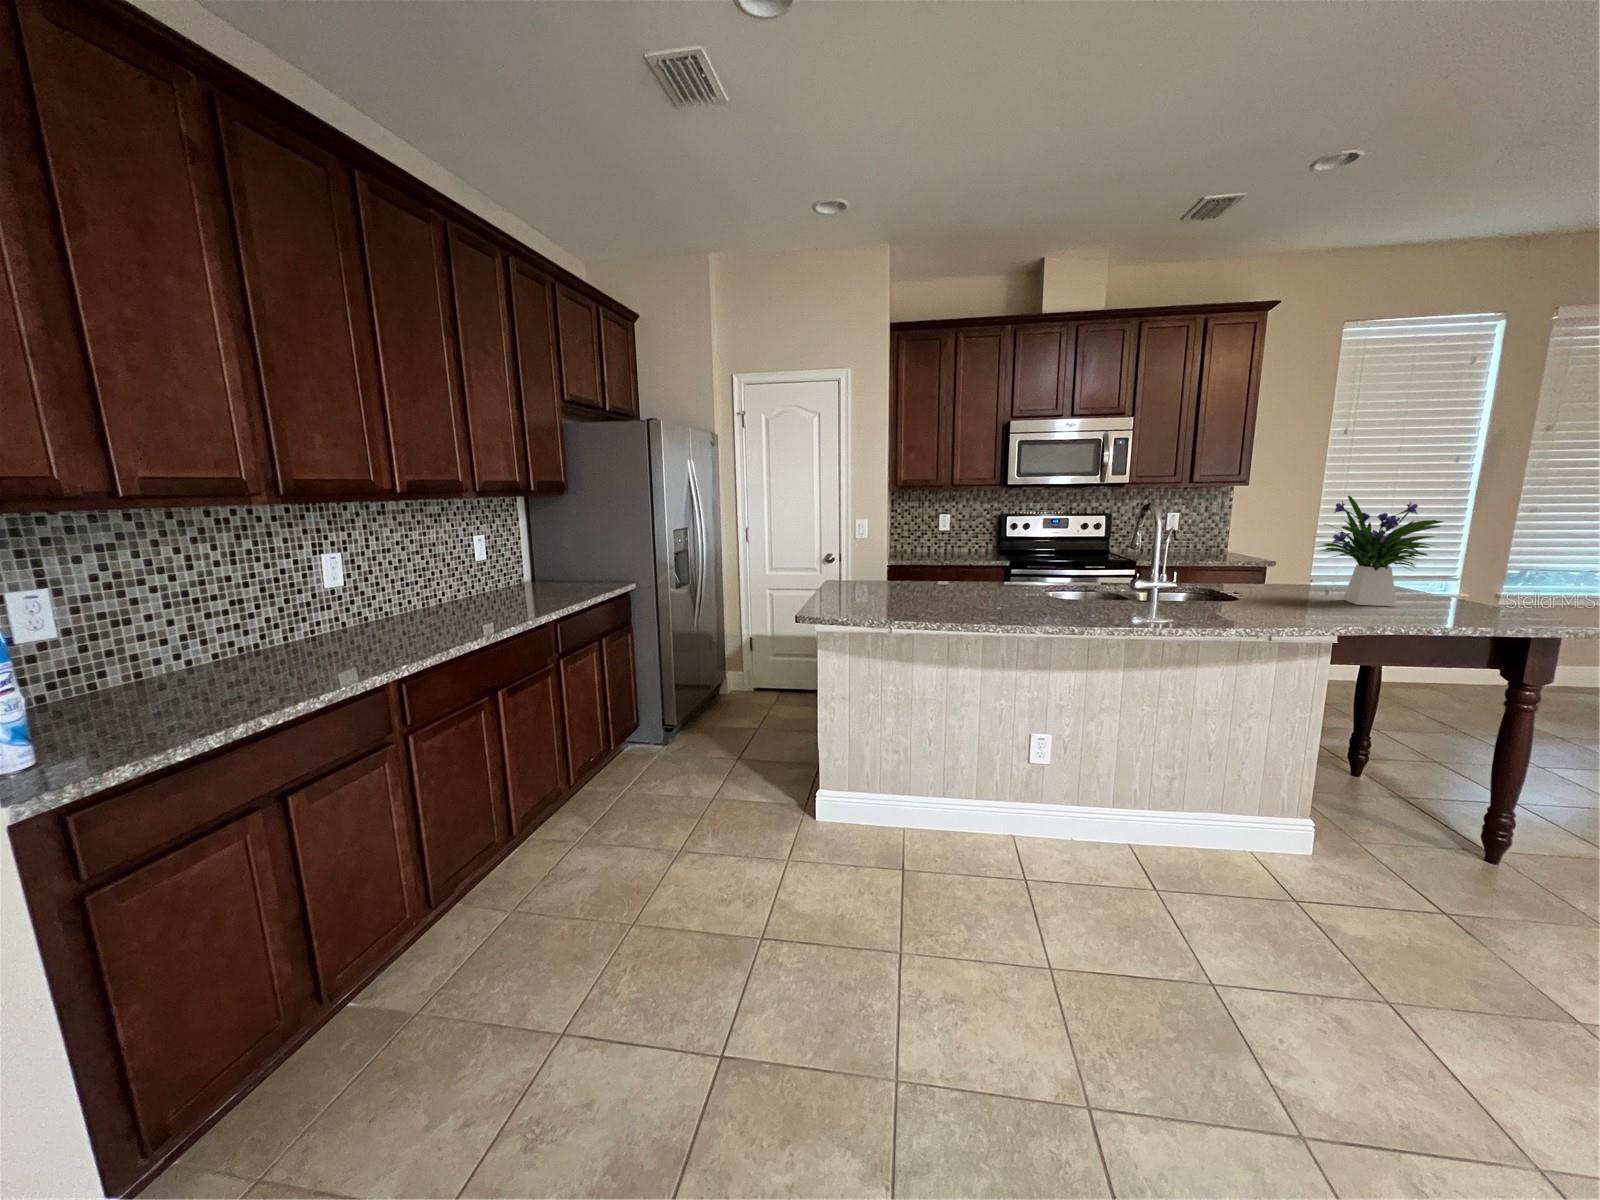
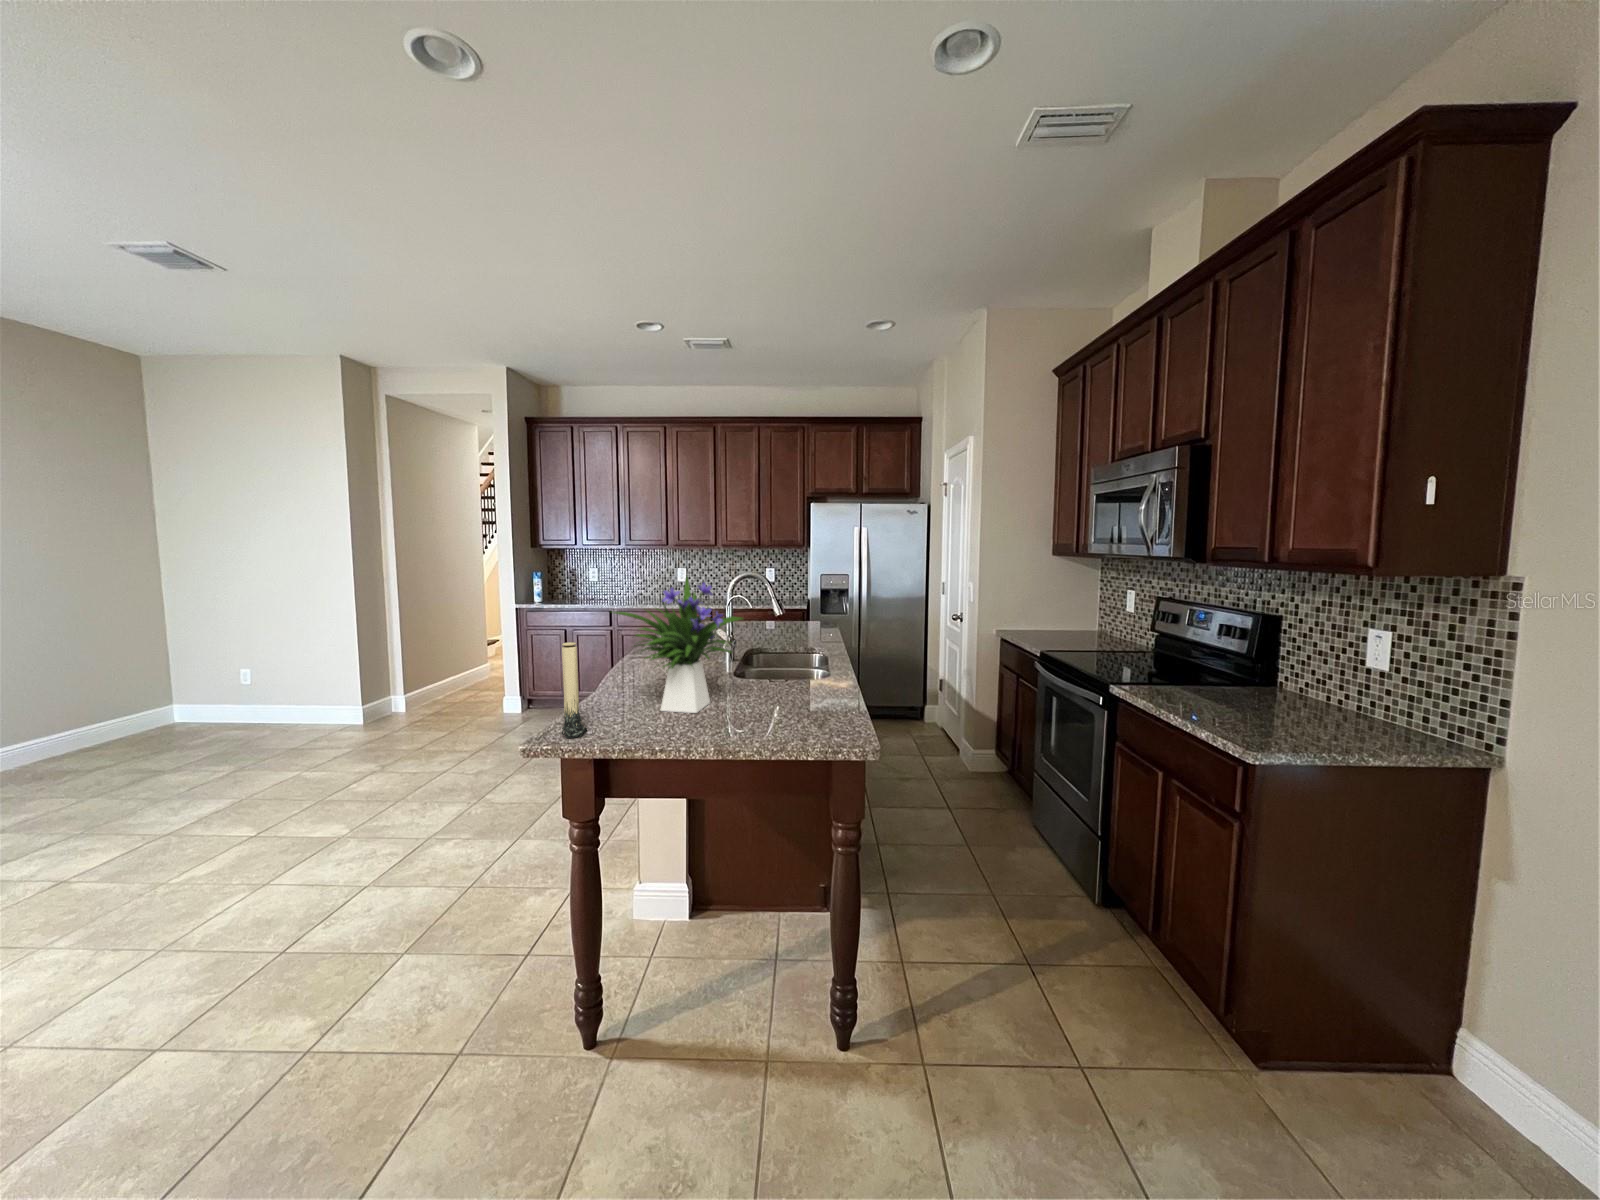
candle: none [1498,543,1543,620] -> present [562,642,587,738]

